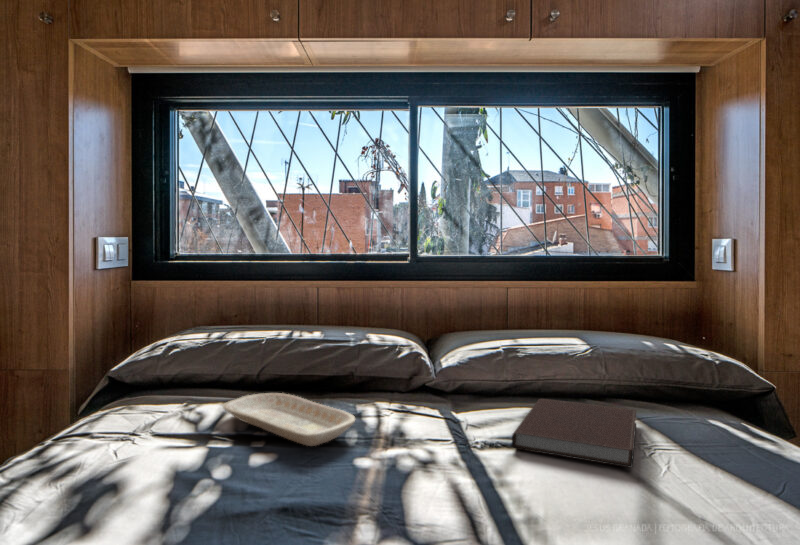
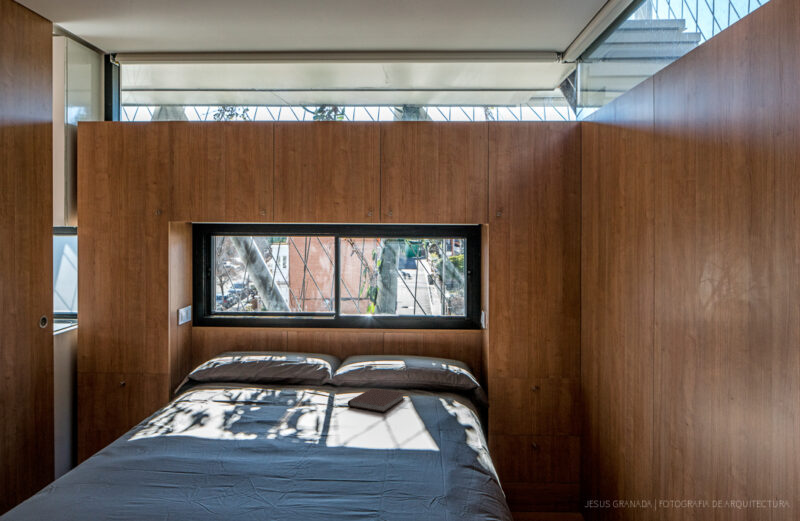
tray: present [223,393,355,446] -> none [241,385,292,405]

